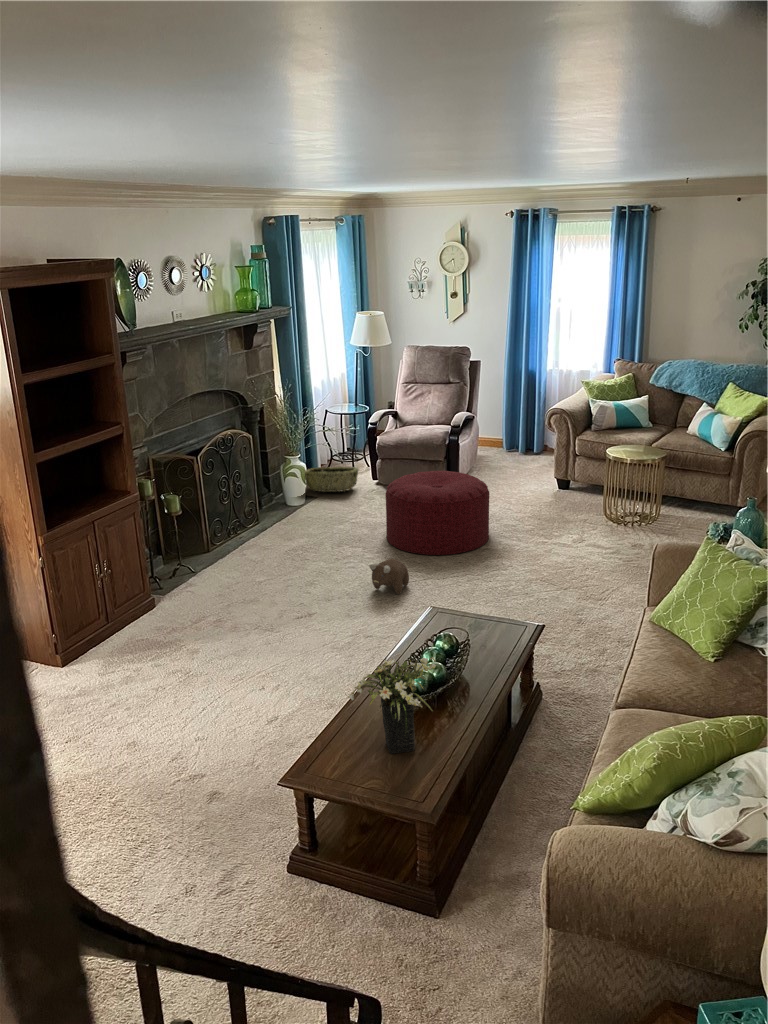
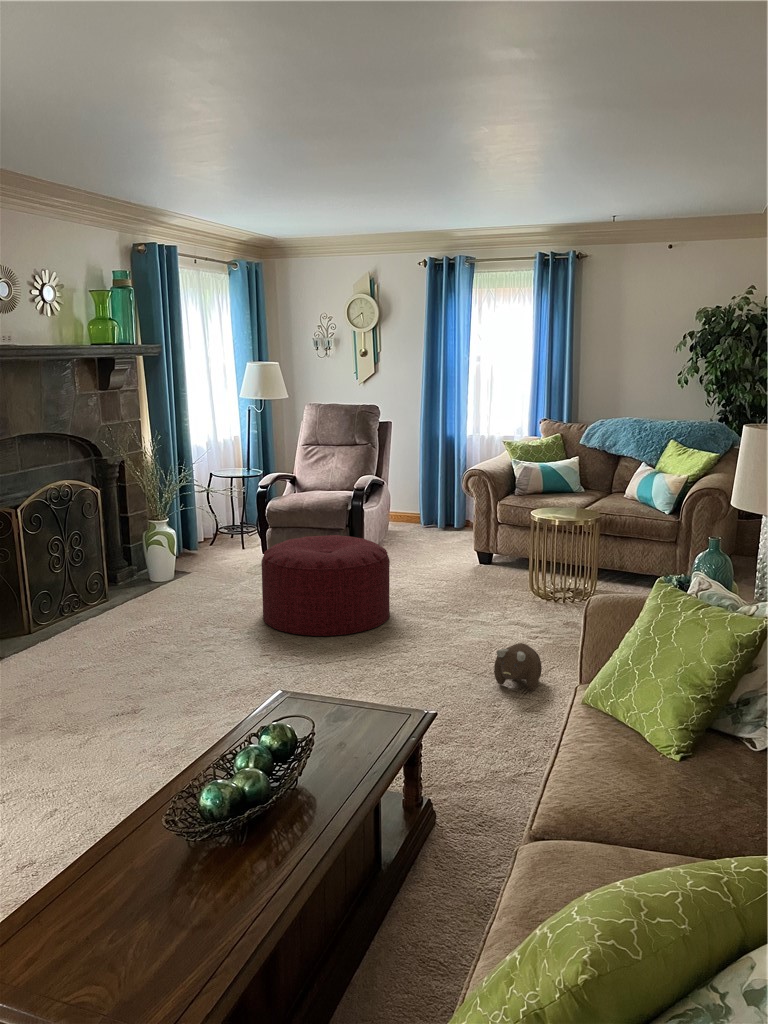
woven basket: present [305,467,358,492] -> none [173,538,242,567]
plush toy: present [369,559,409,594] -> present [494,643,542,691]
flower arrangement: present [348,657,436,754] -> none [82,754,236,920]

